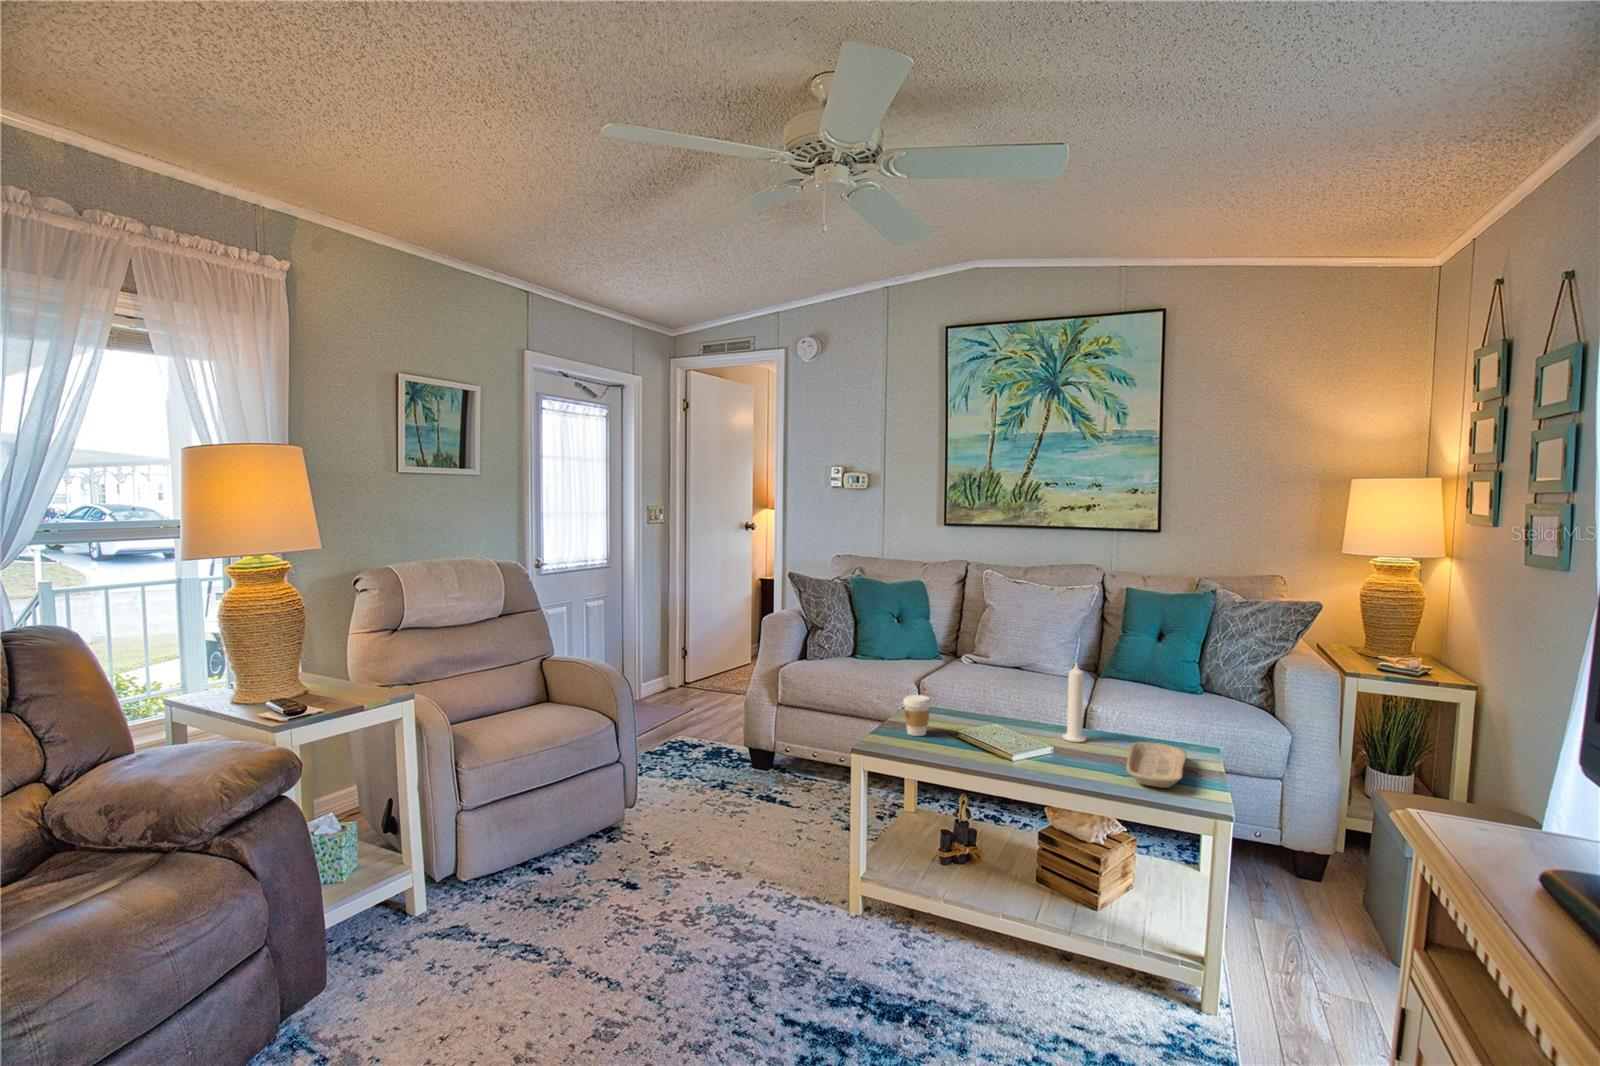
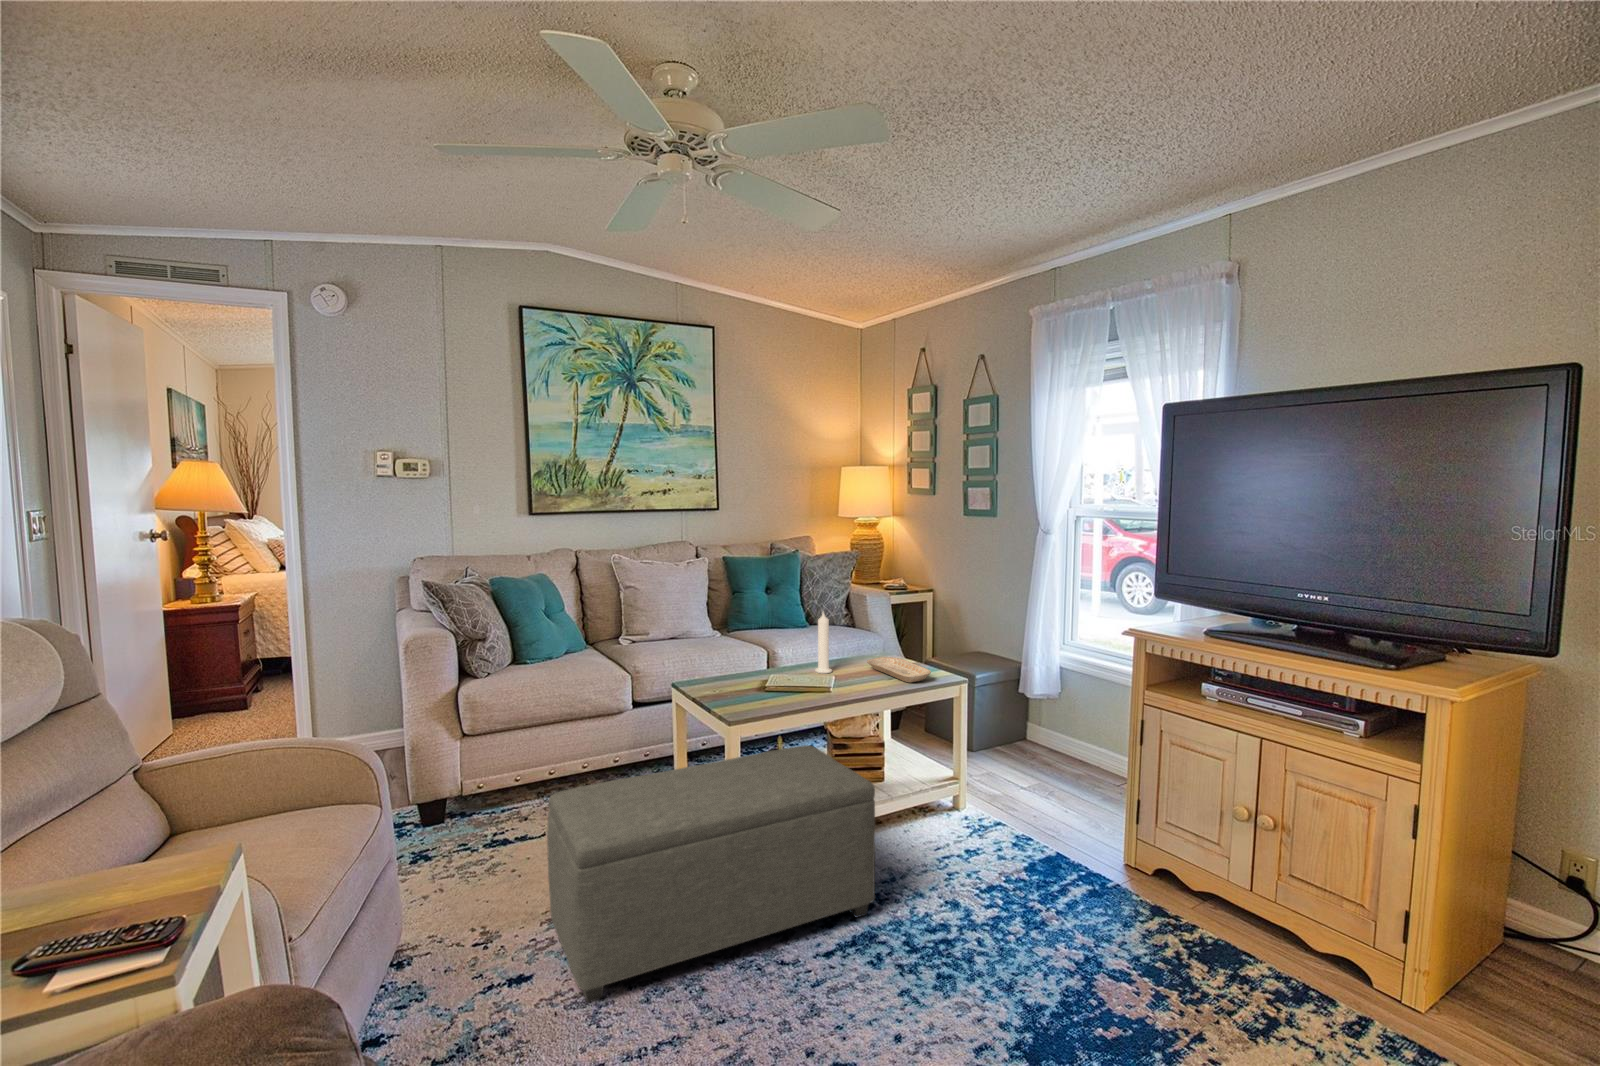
coffee cup: present [904,695,931,736] -> none [727,664,751,700]
ottoman: none [601,756,932,1026] -> present [547,745,875,1002]

